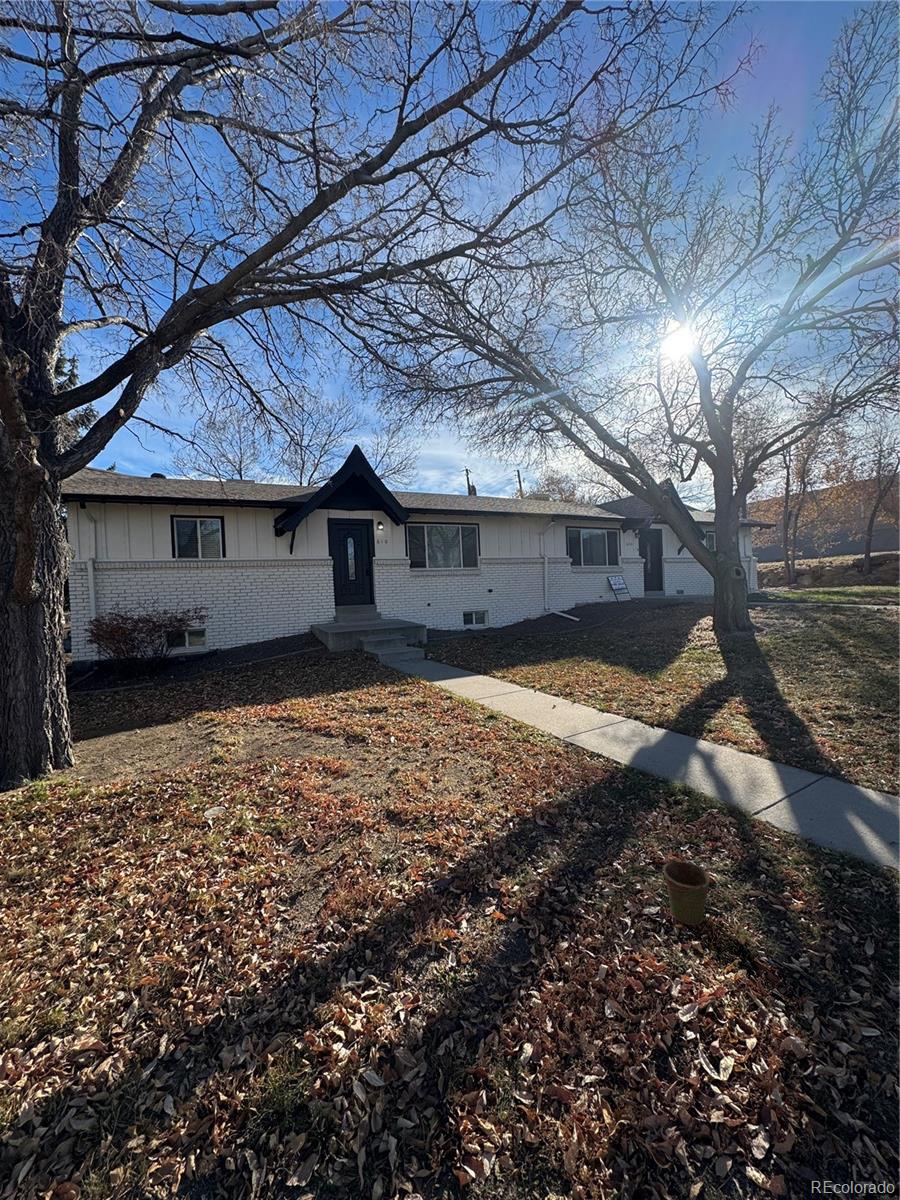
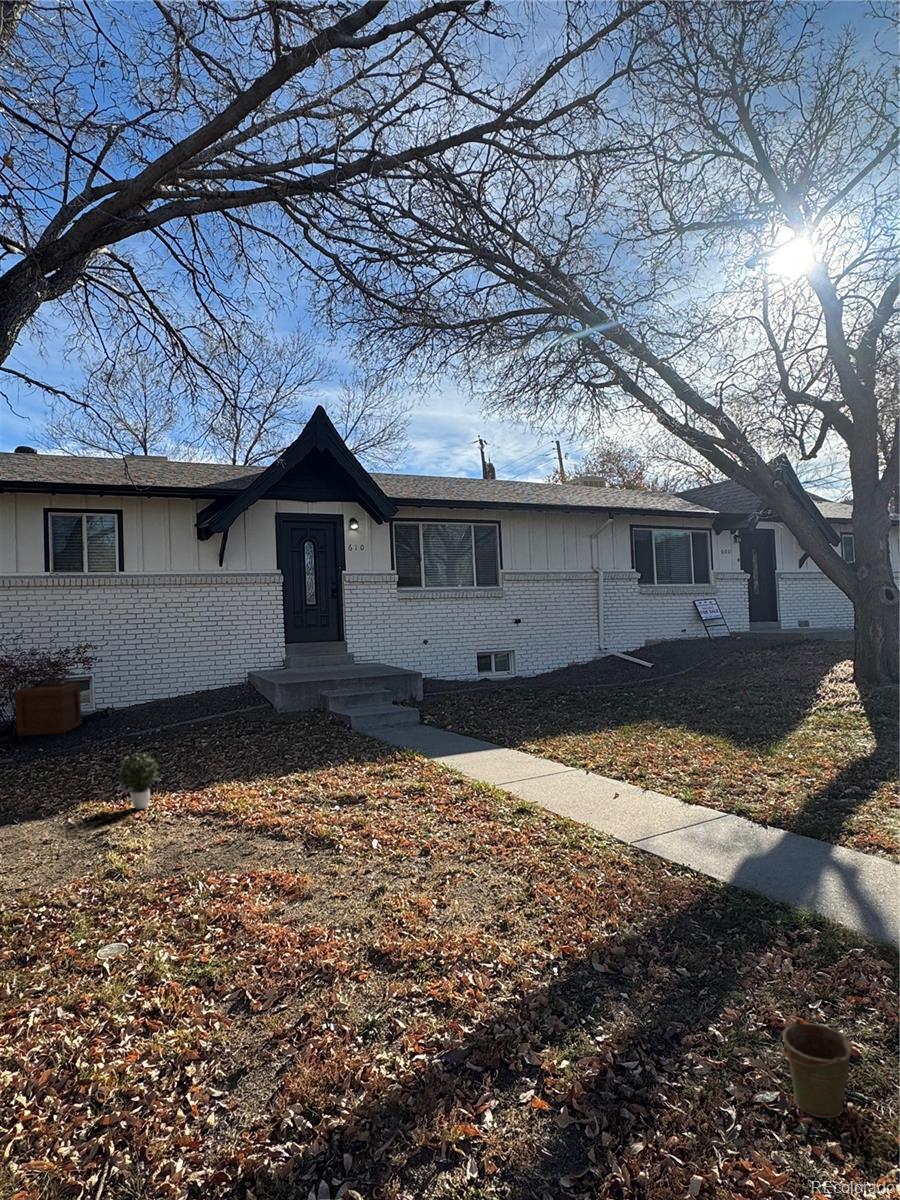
wooden crate: none [160,635,205,669] -> present [15,682,82,736]
potted plant: none [224,679,253,717] -> present [118,752,159,809]

